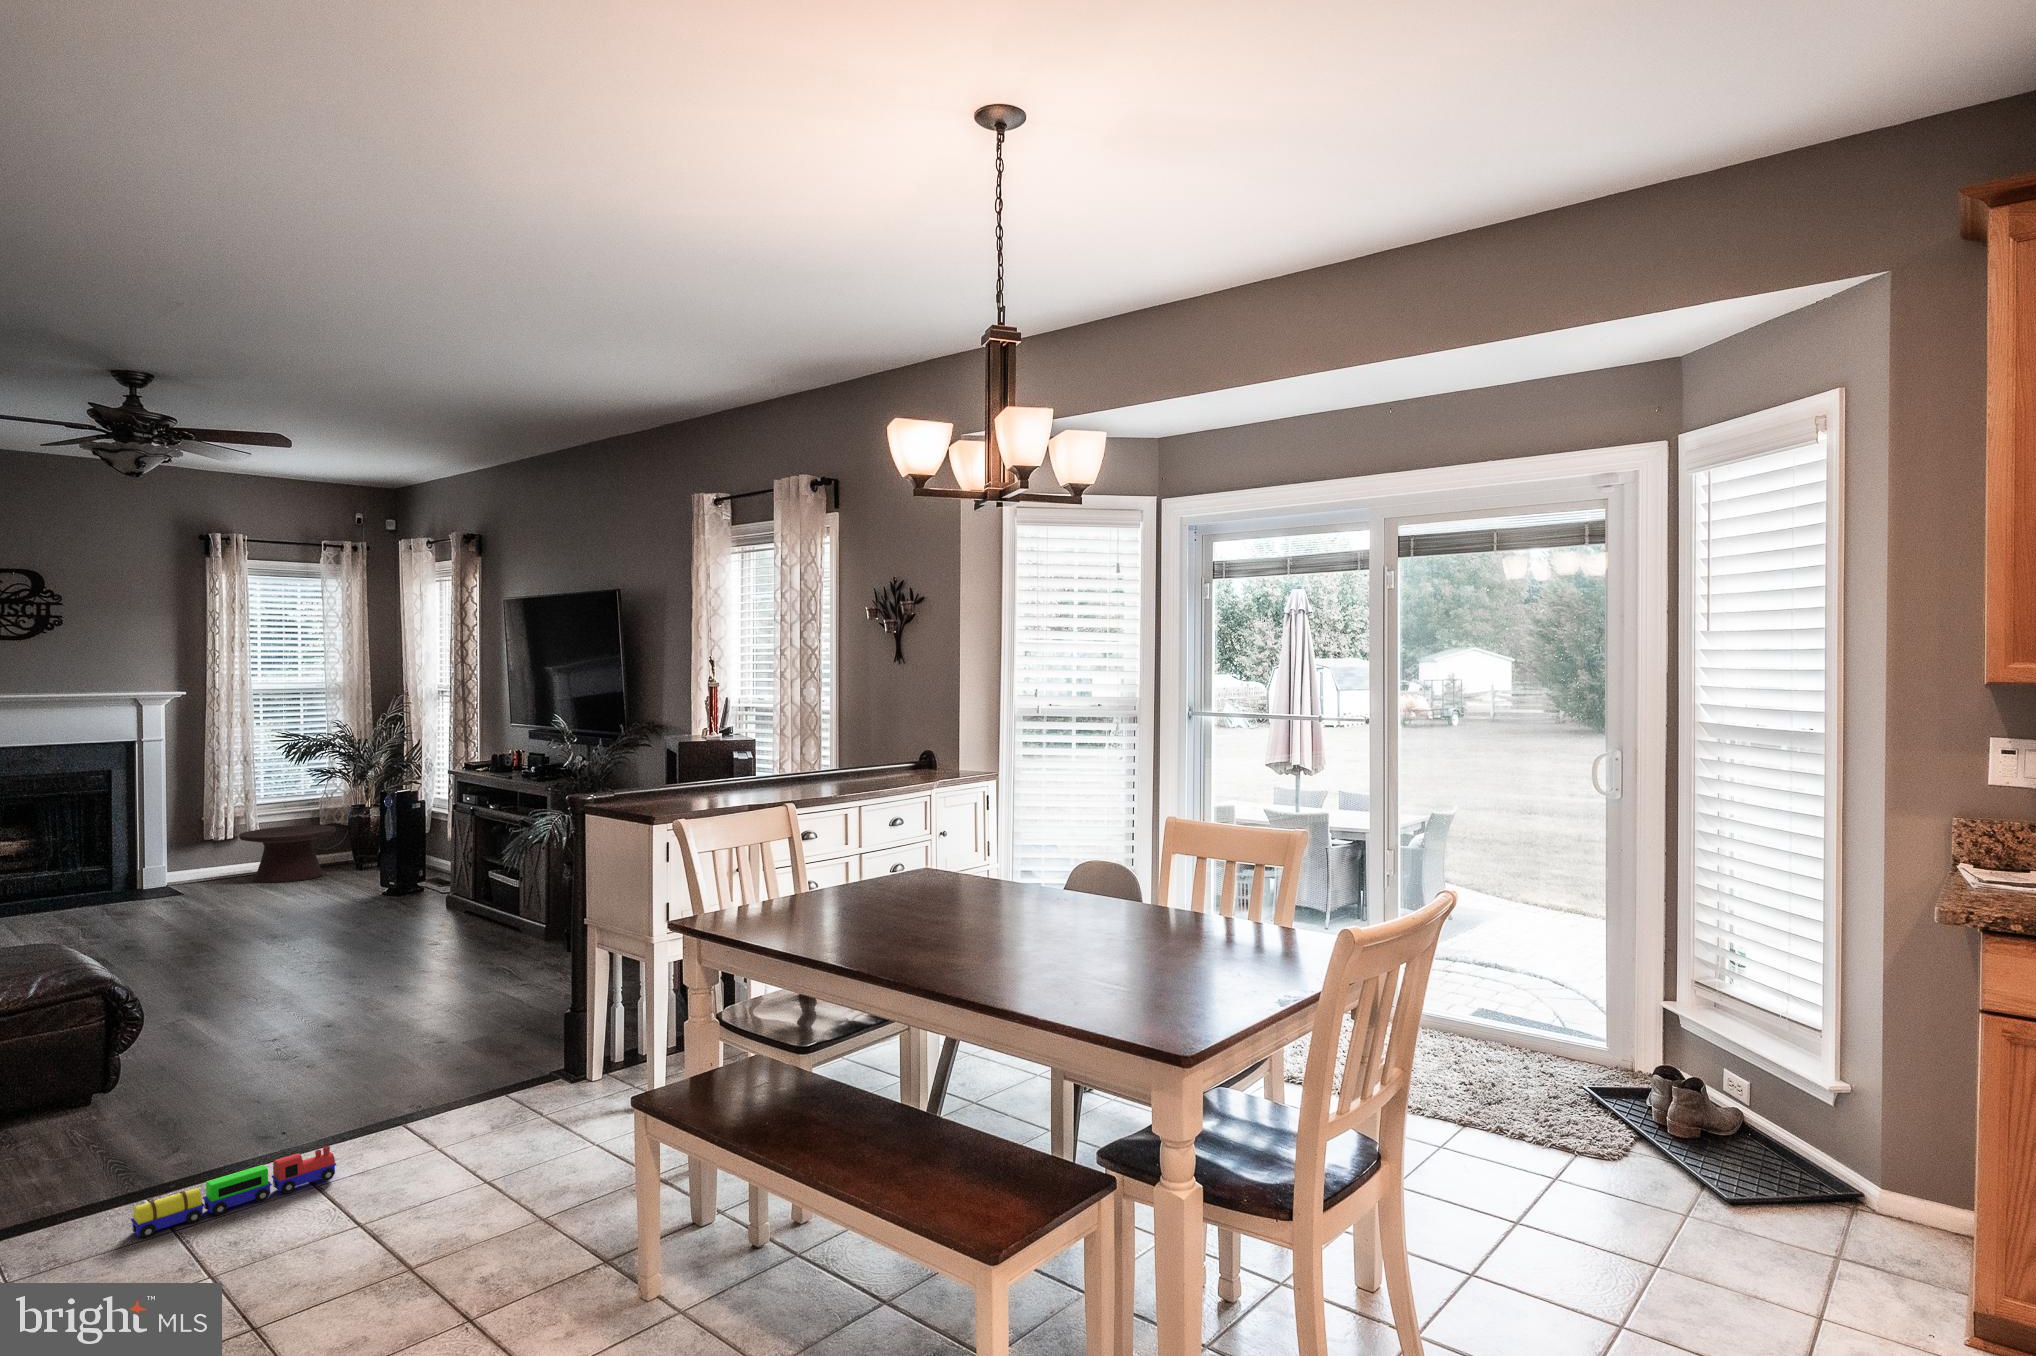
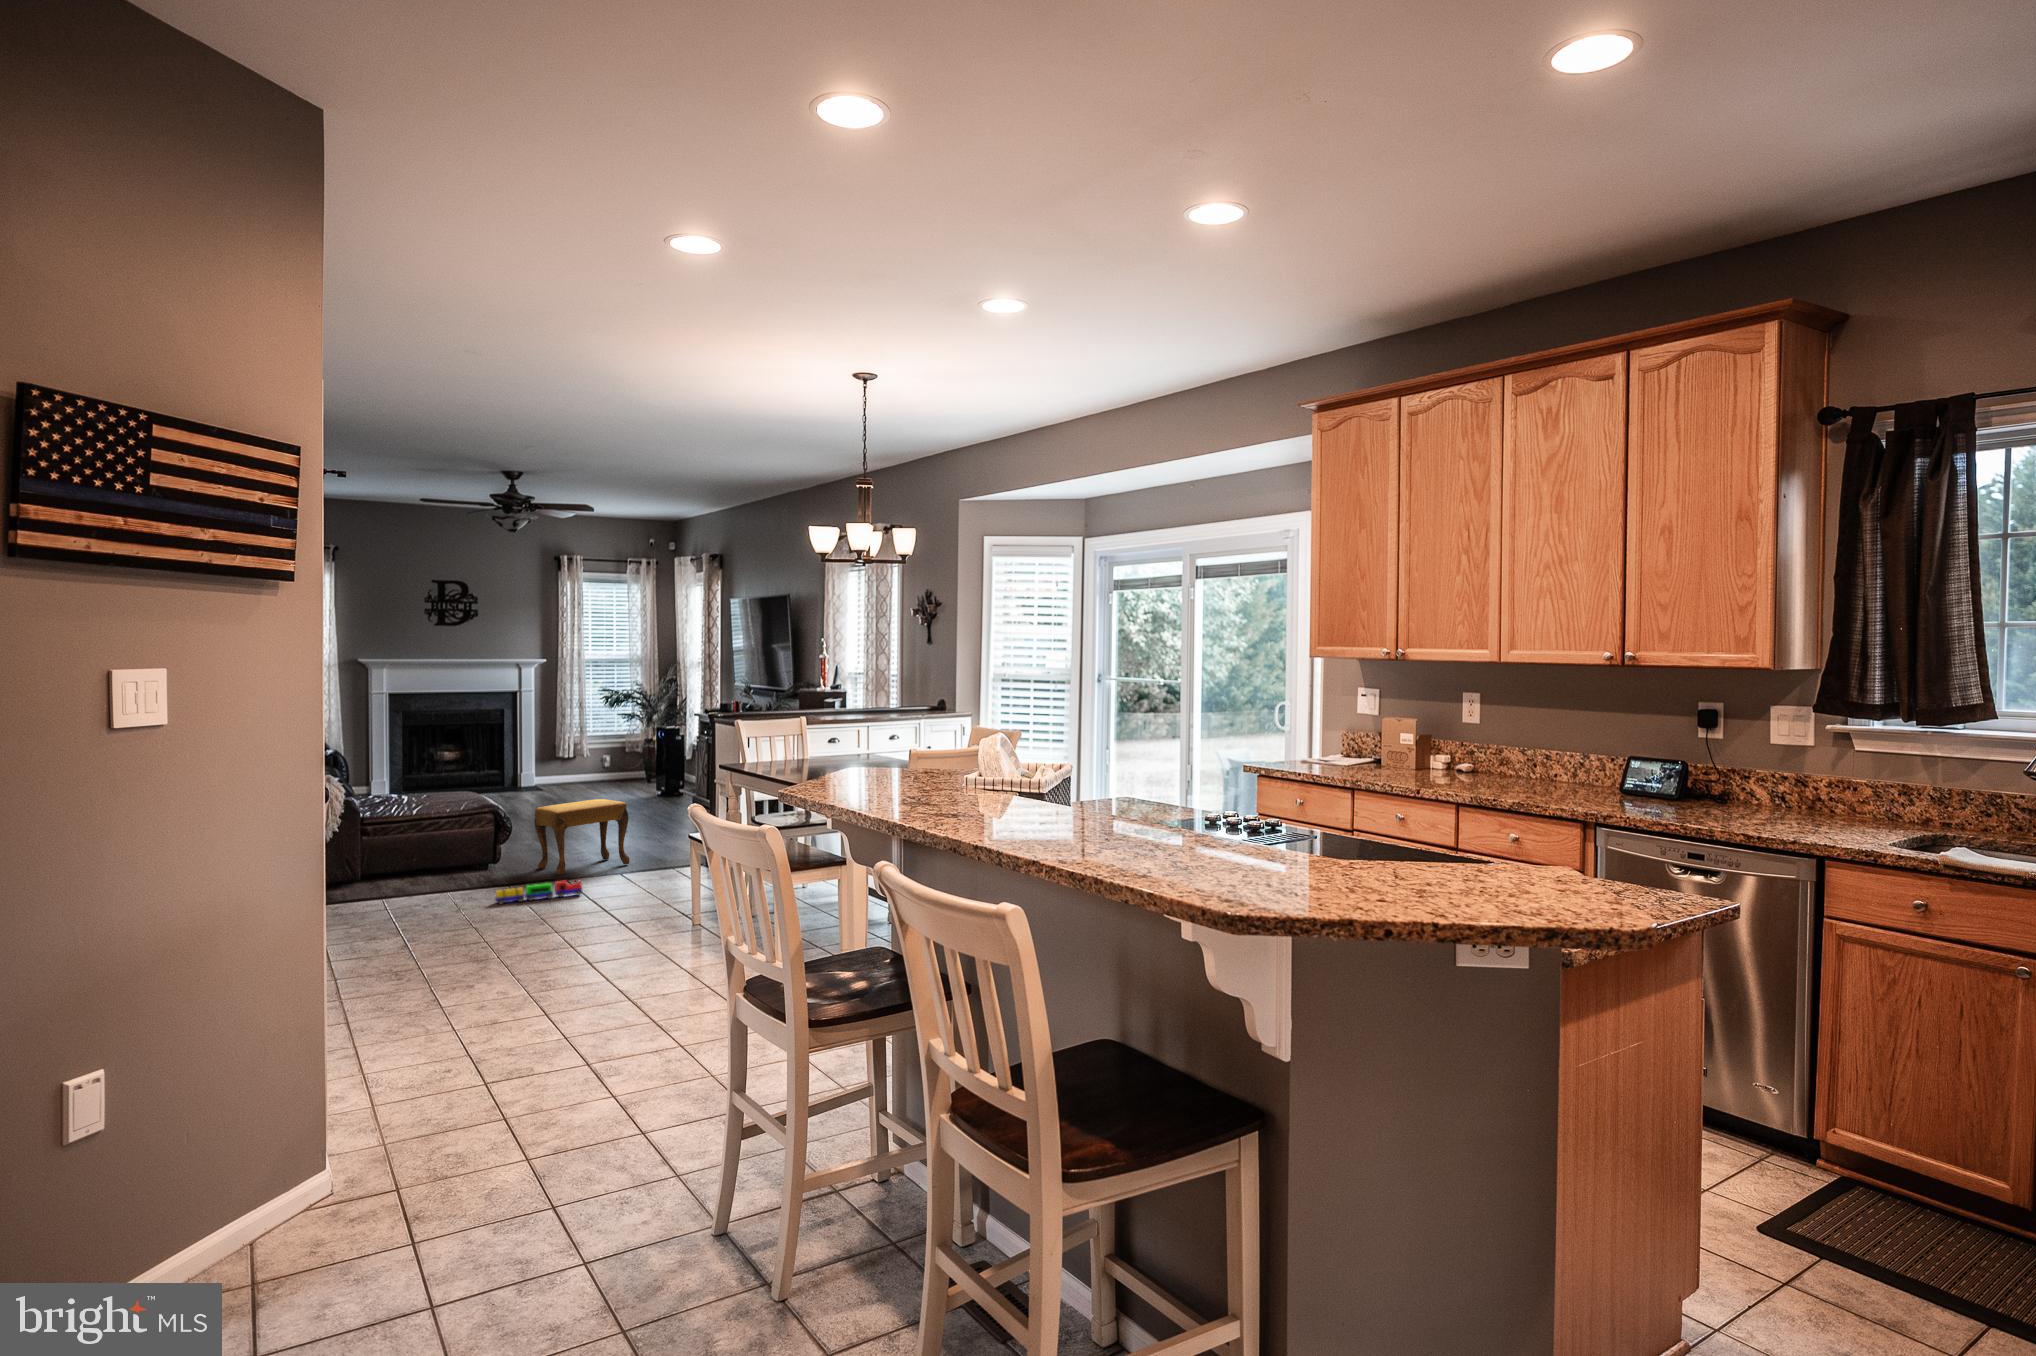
side table: present [239,825,336,883] -> none [576,751,634,787]
footstool: none [206,948,402,1113] -> present [534,799,630,875]

